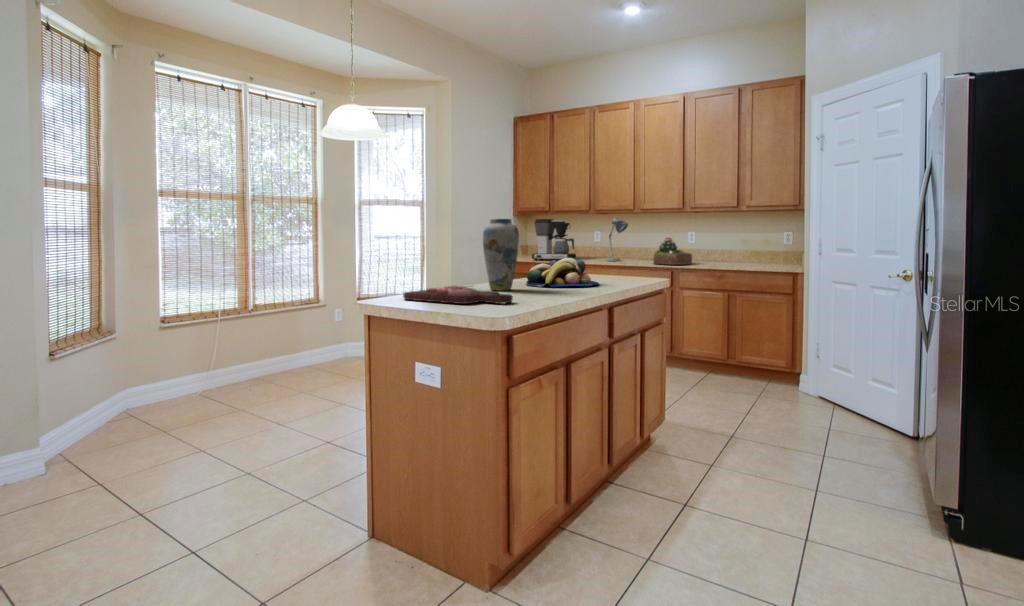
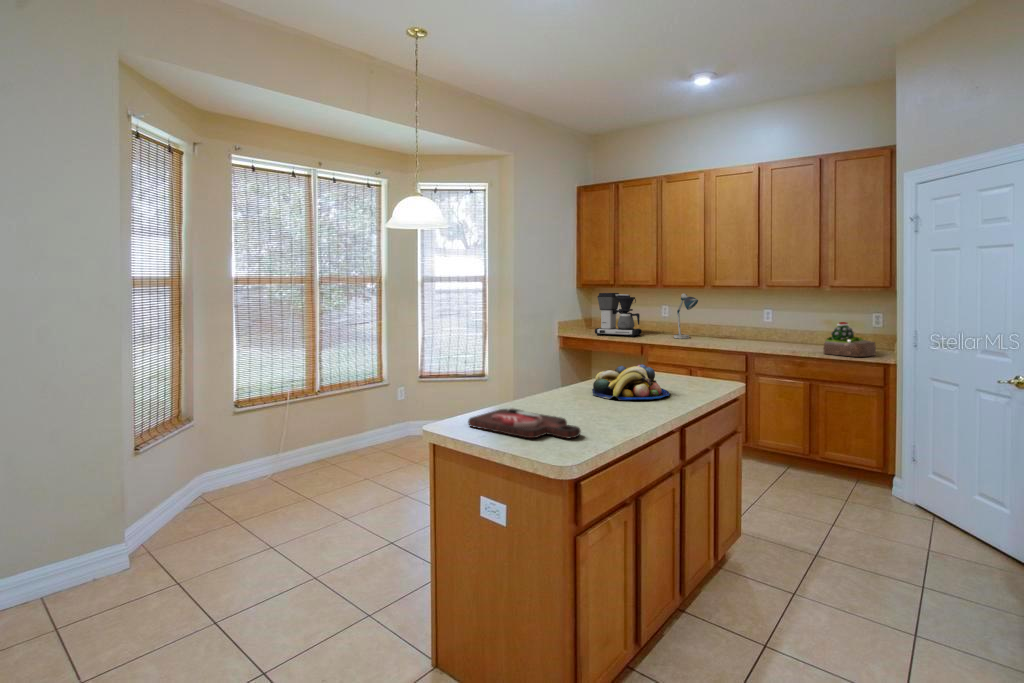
vase: present [483,219,519,290] -> none [548,332,586,407]
succulent plant: present [653,238,692,265] -> present [824,322,876,357]

